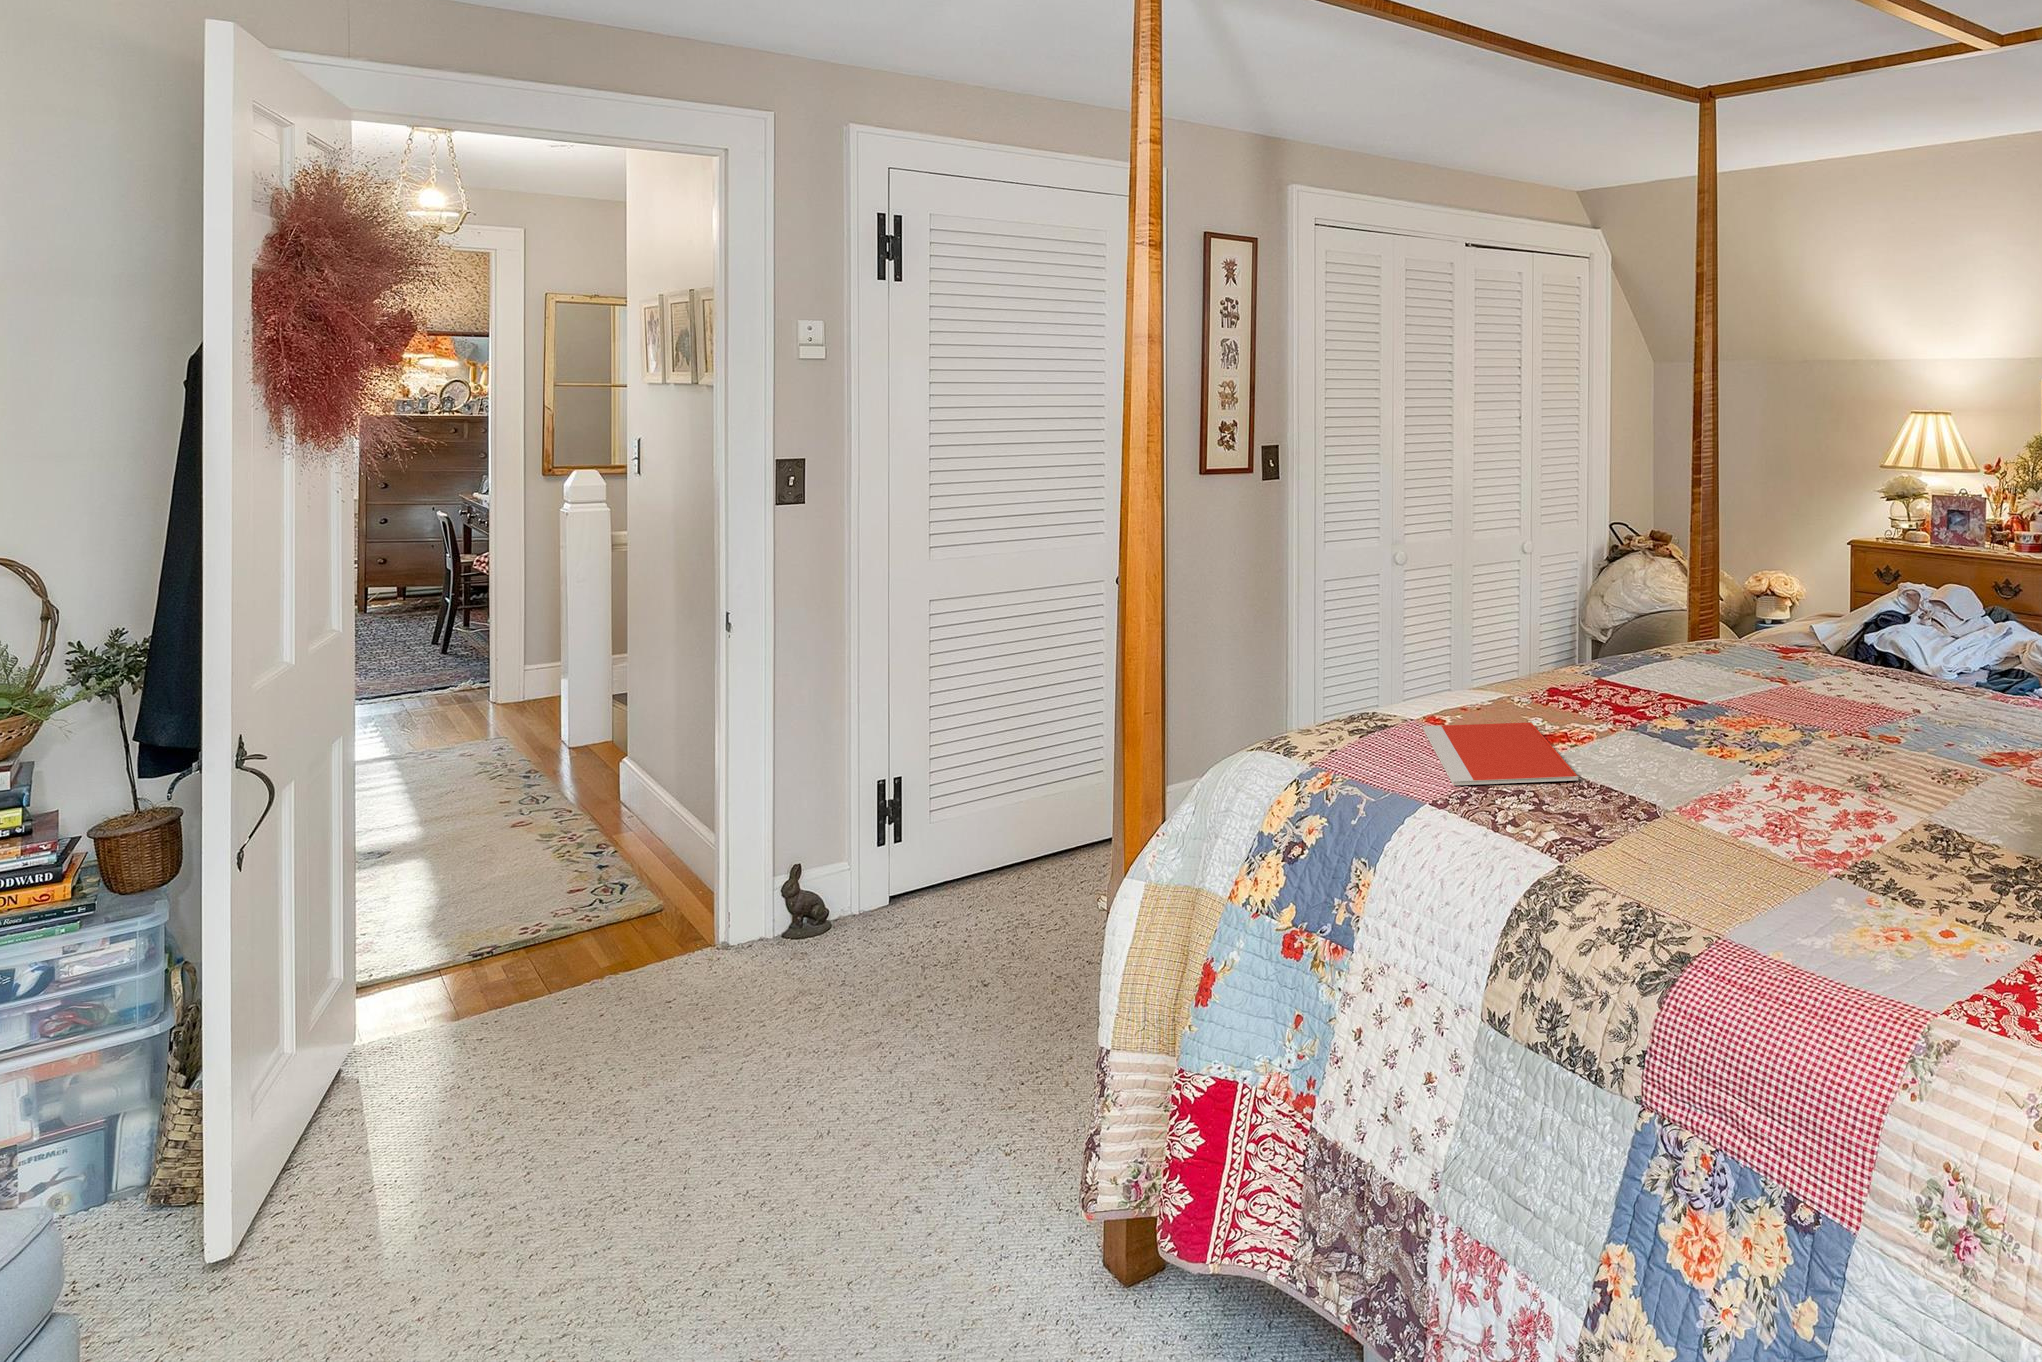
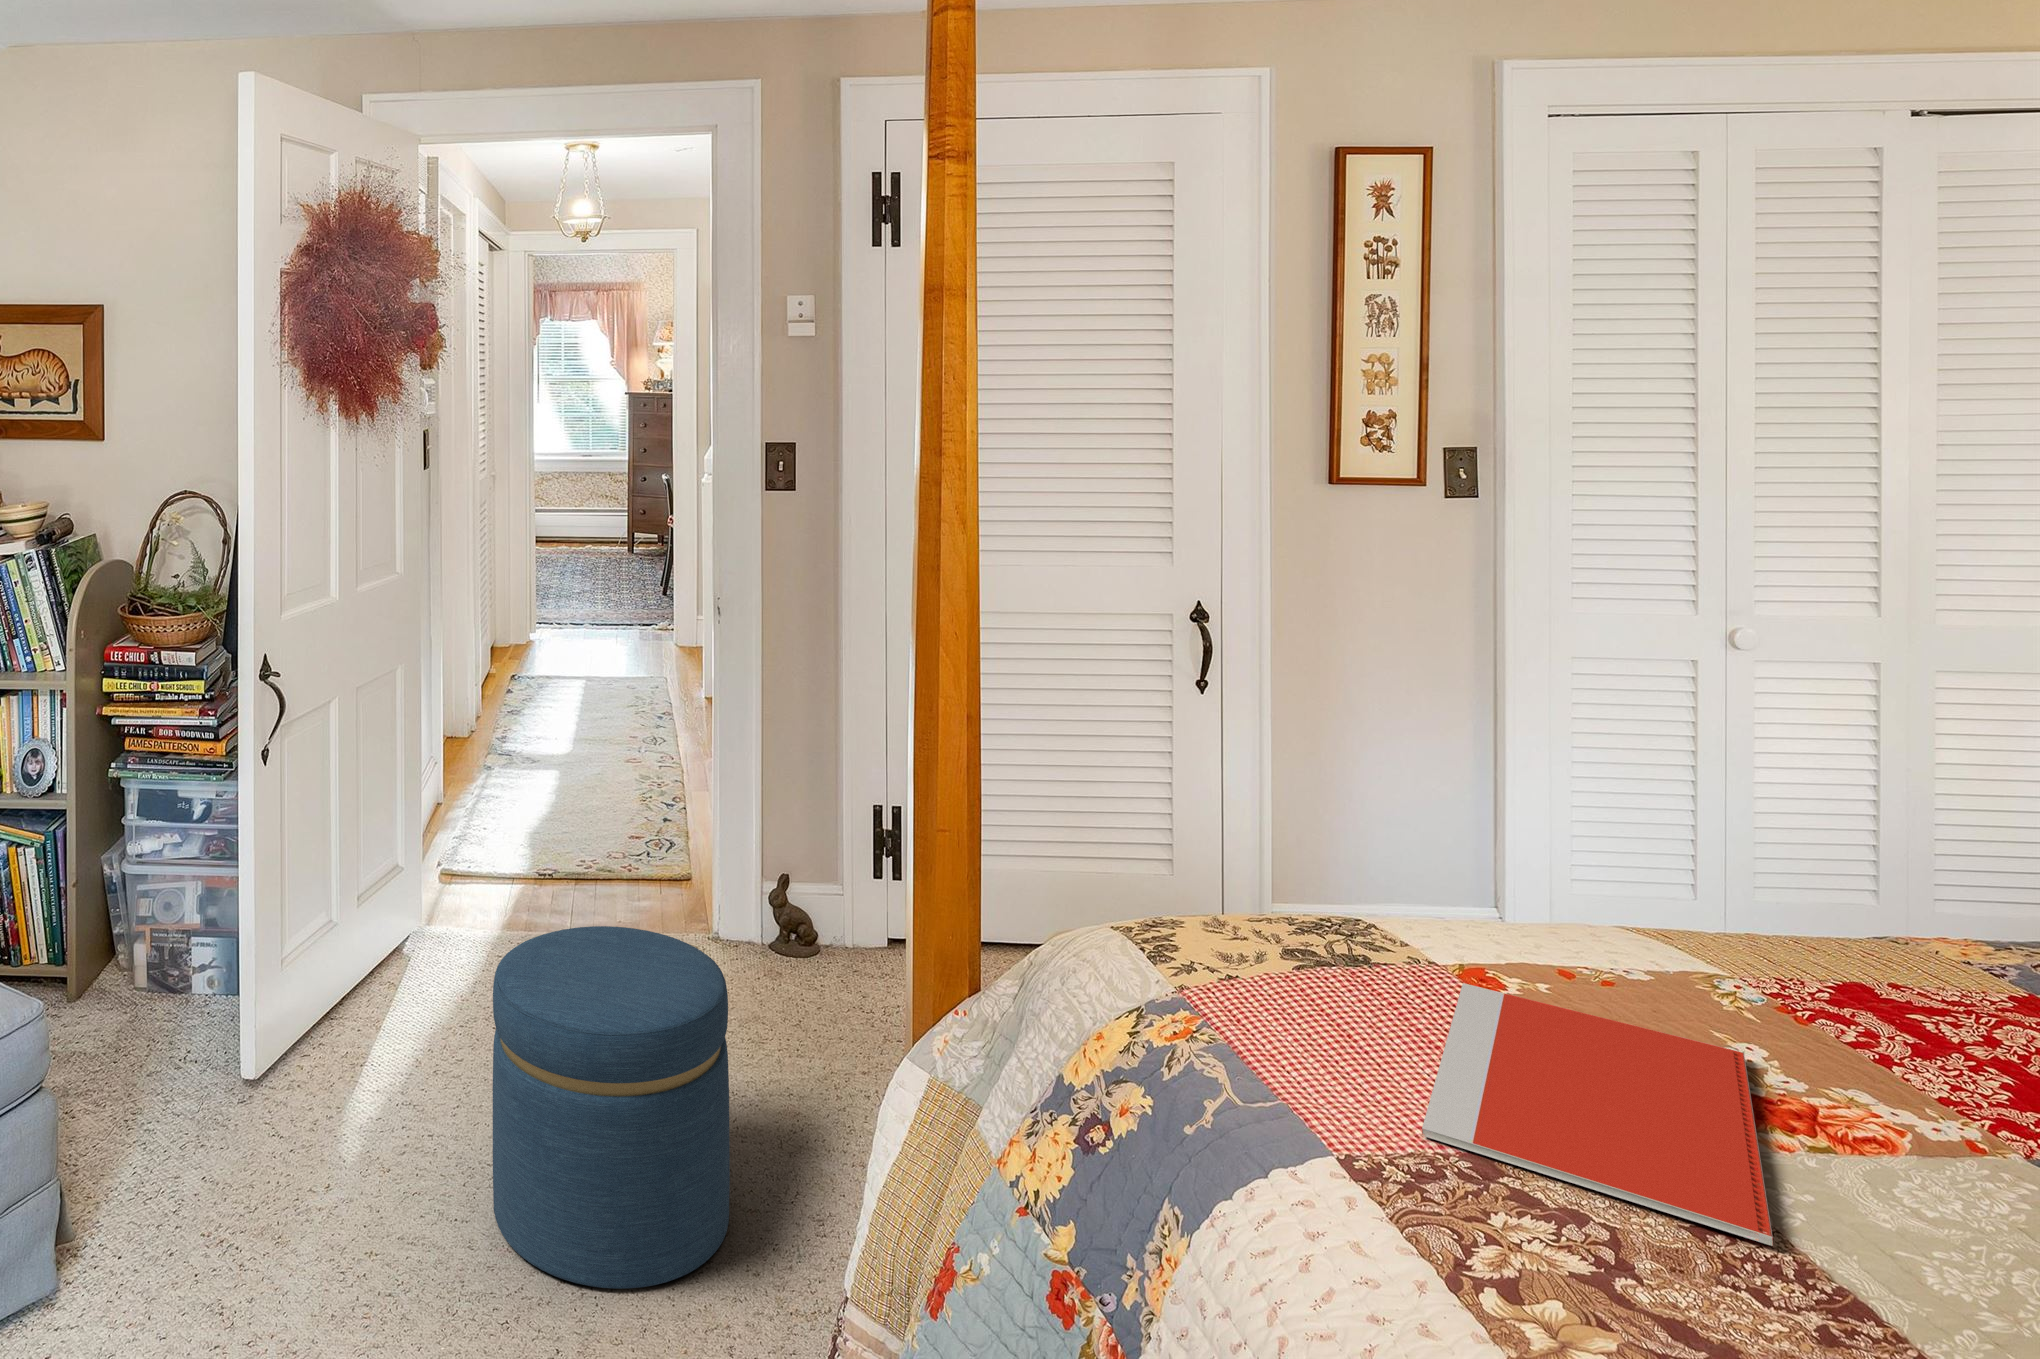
ottoman: none [604,917,856,1255] -> present [493,926,730,1289]

